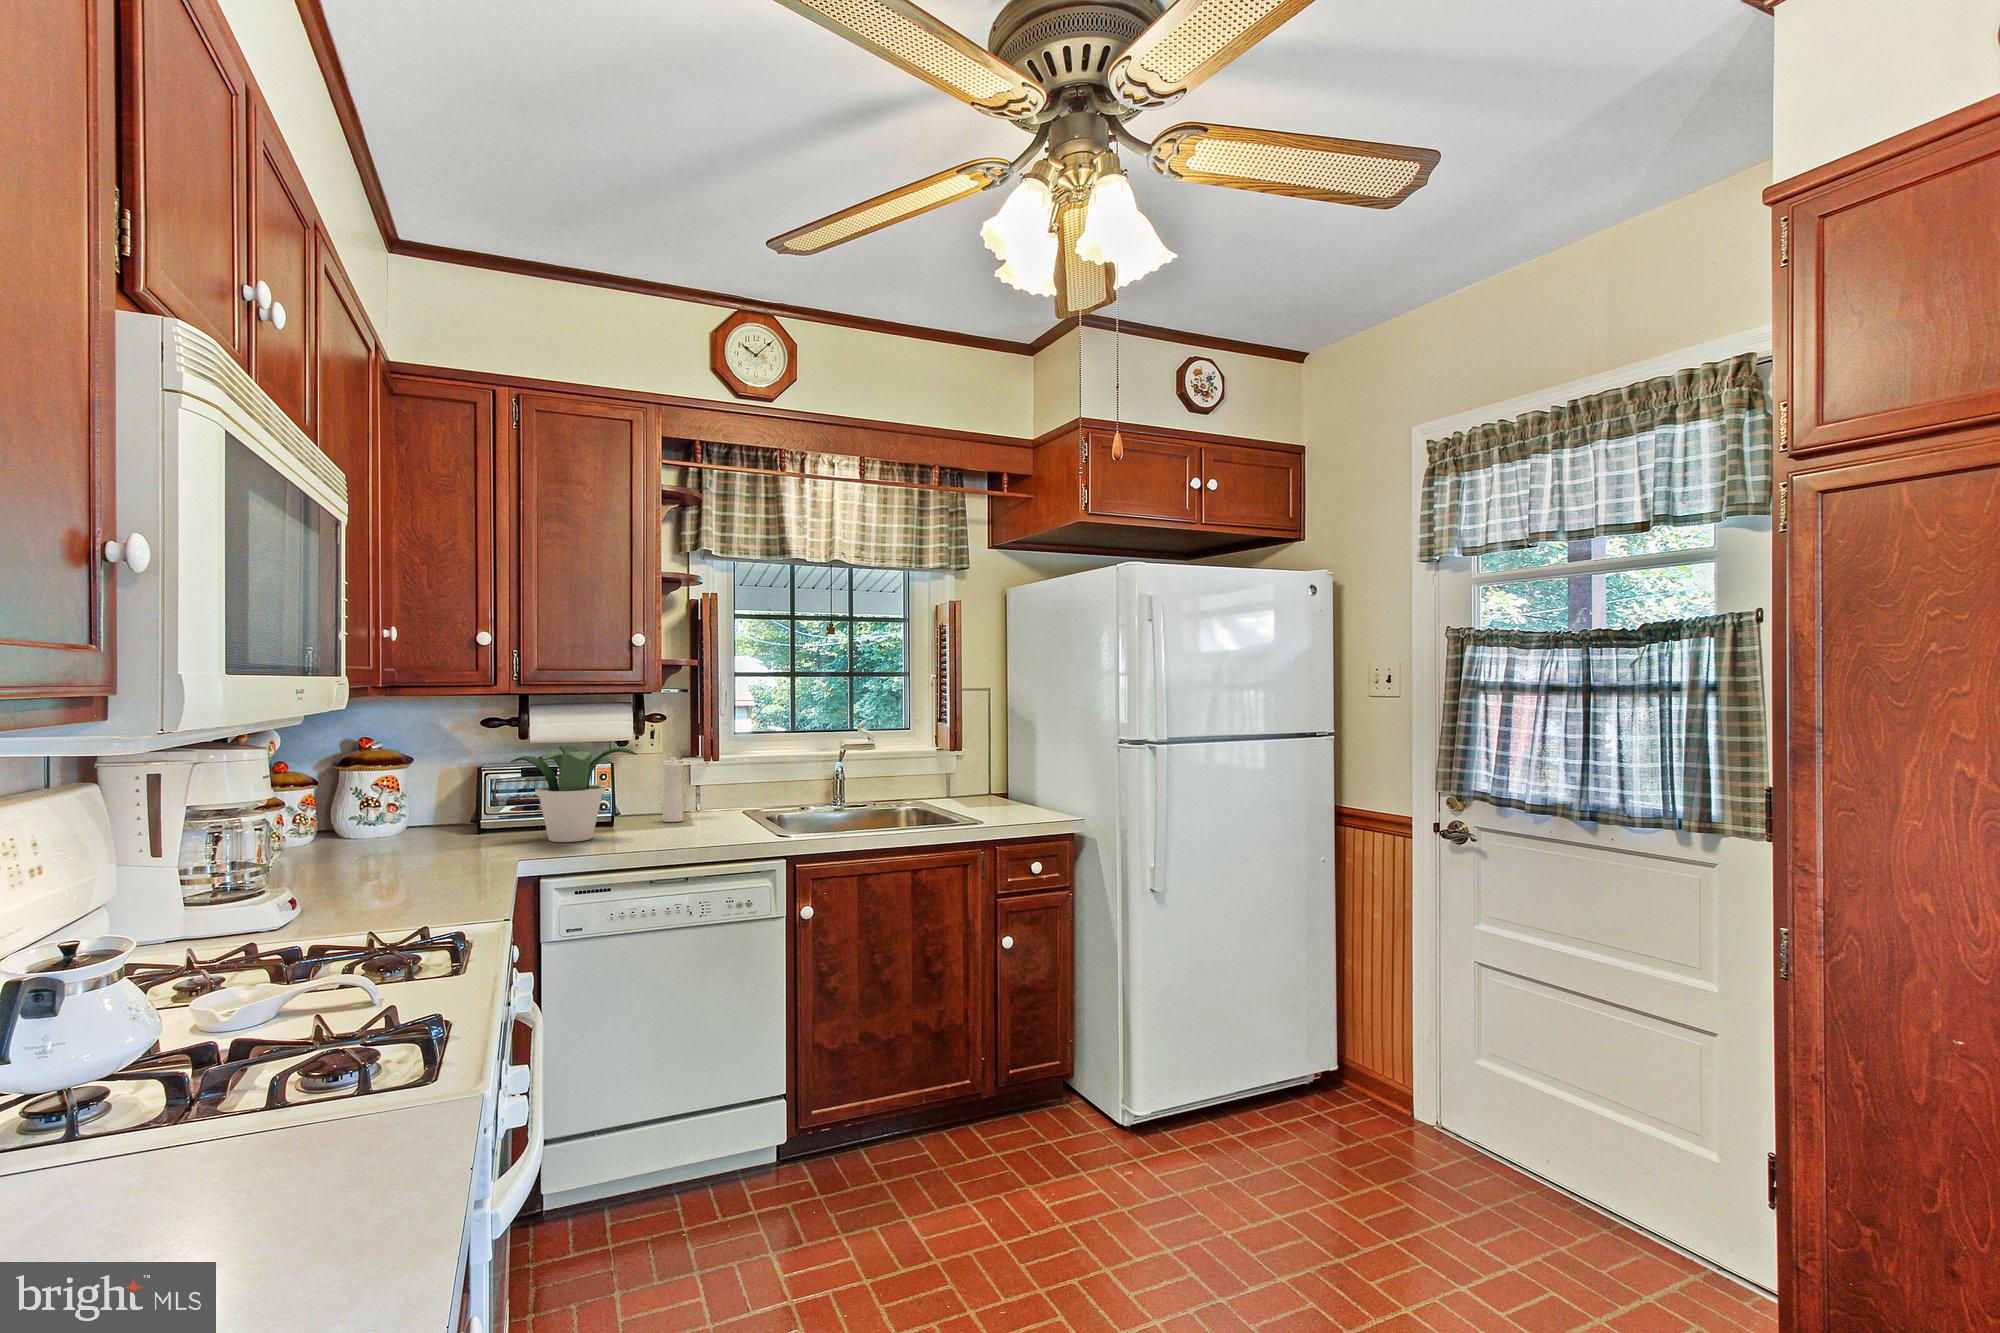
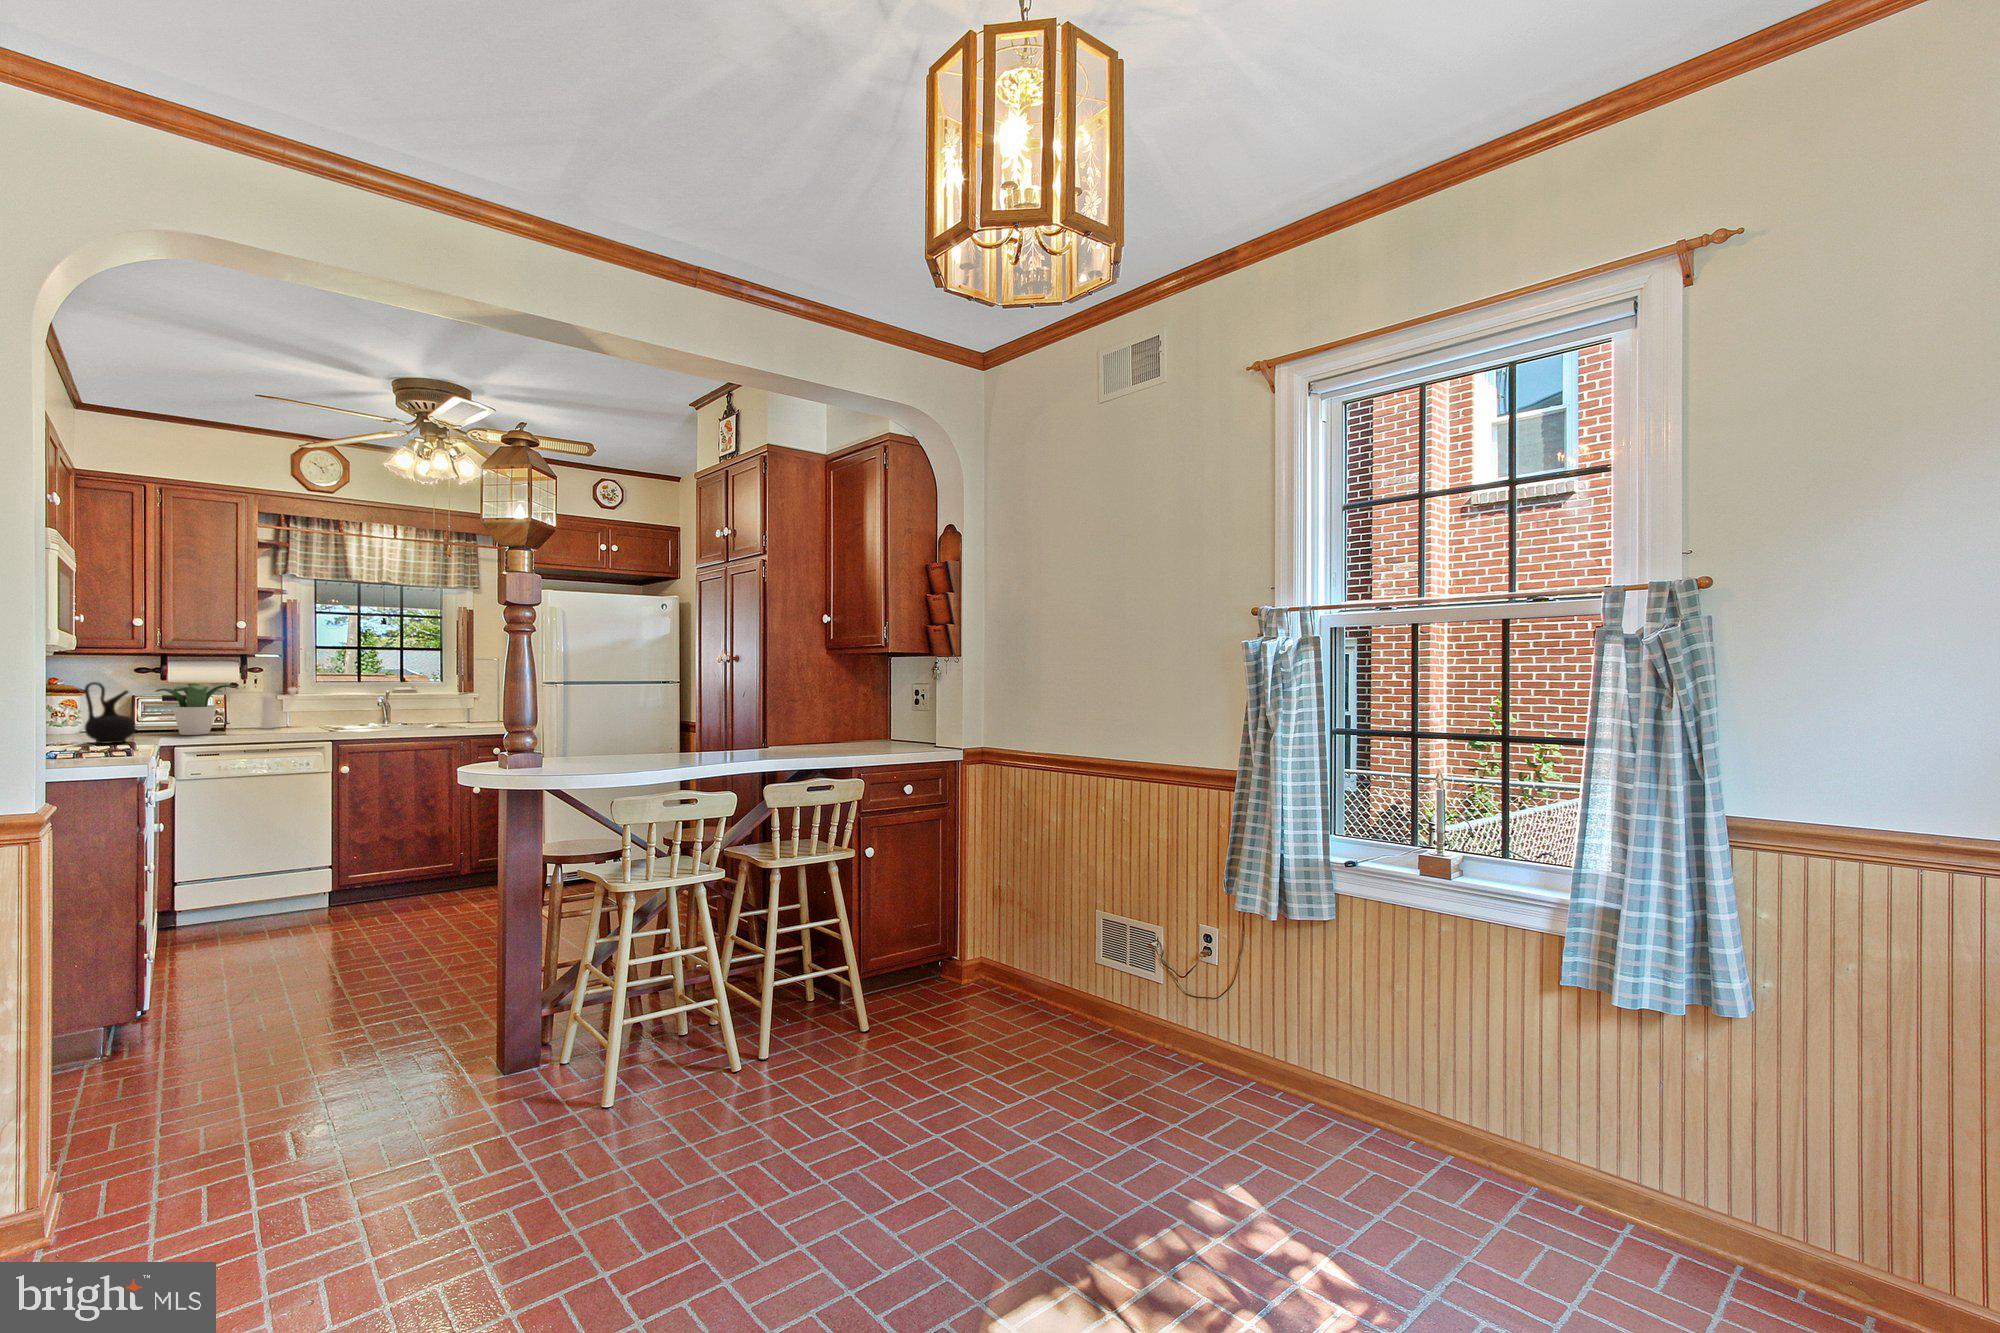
ceramic jug: none [401,752,483,873] -> present [84,682,136,744]

